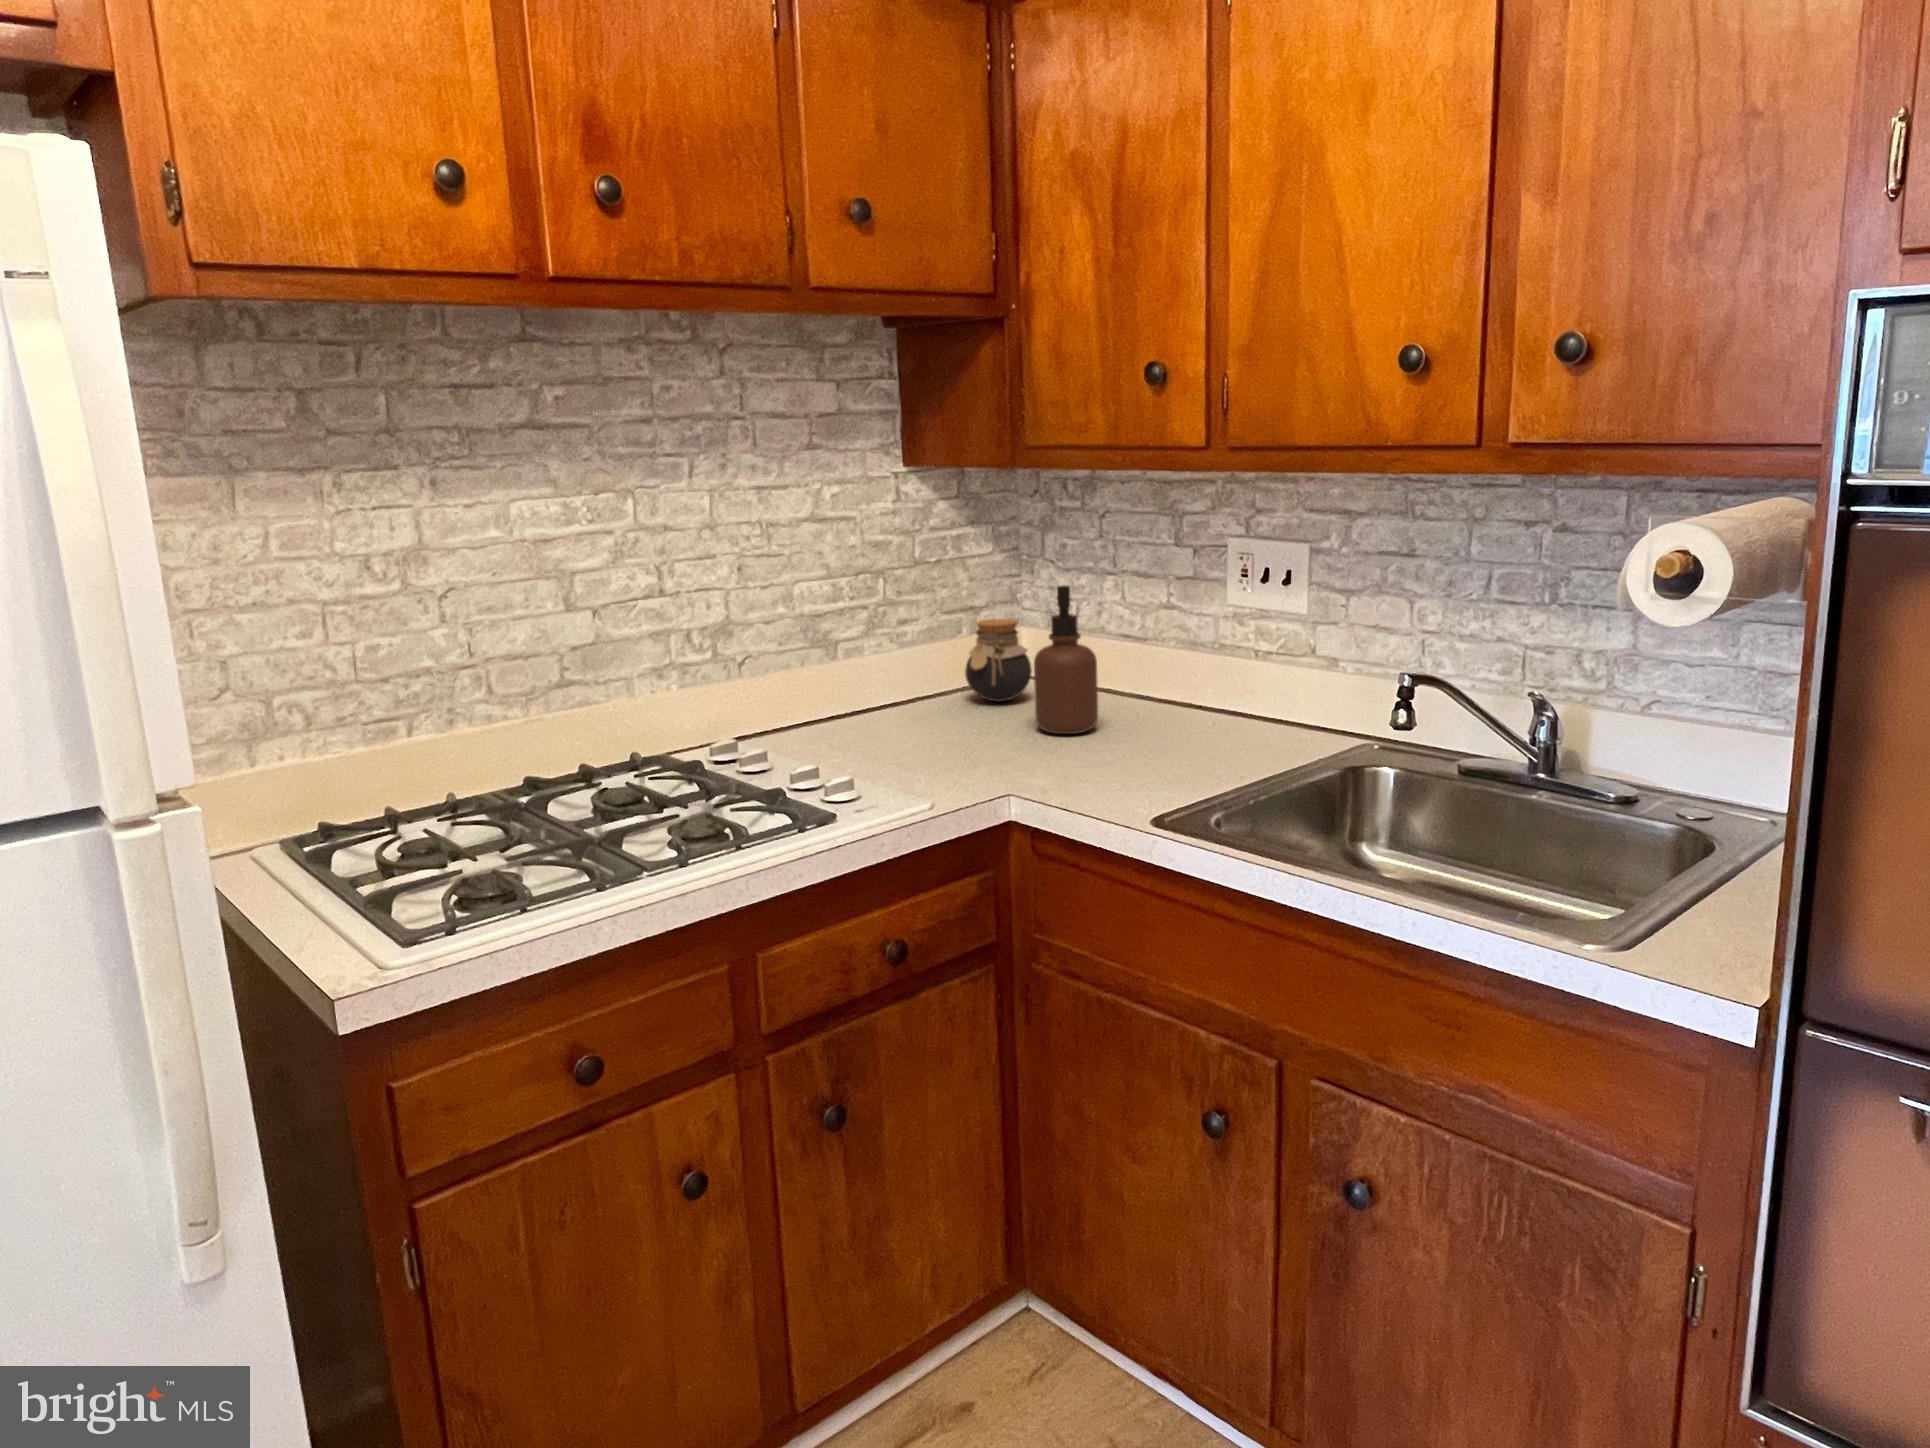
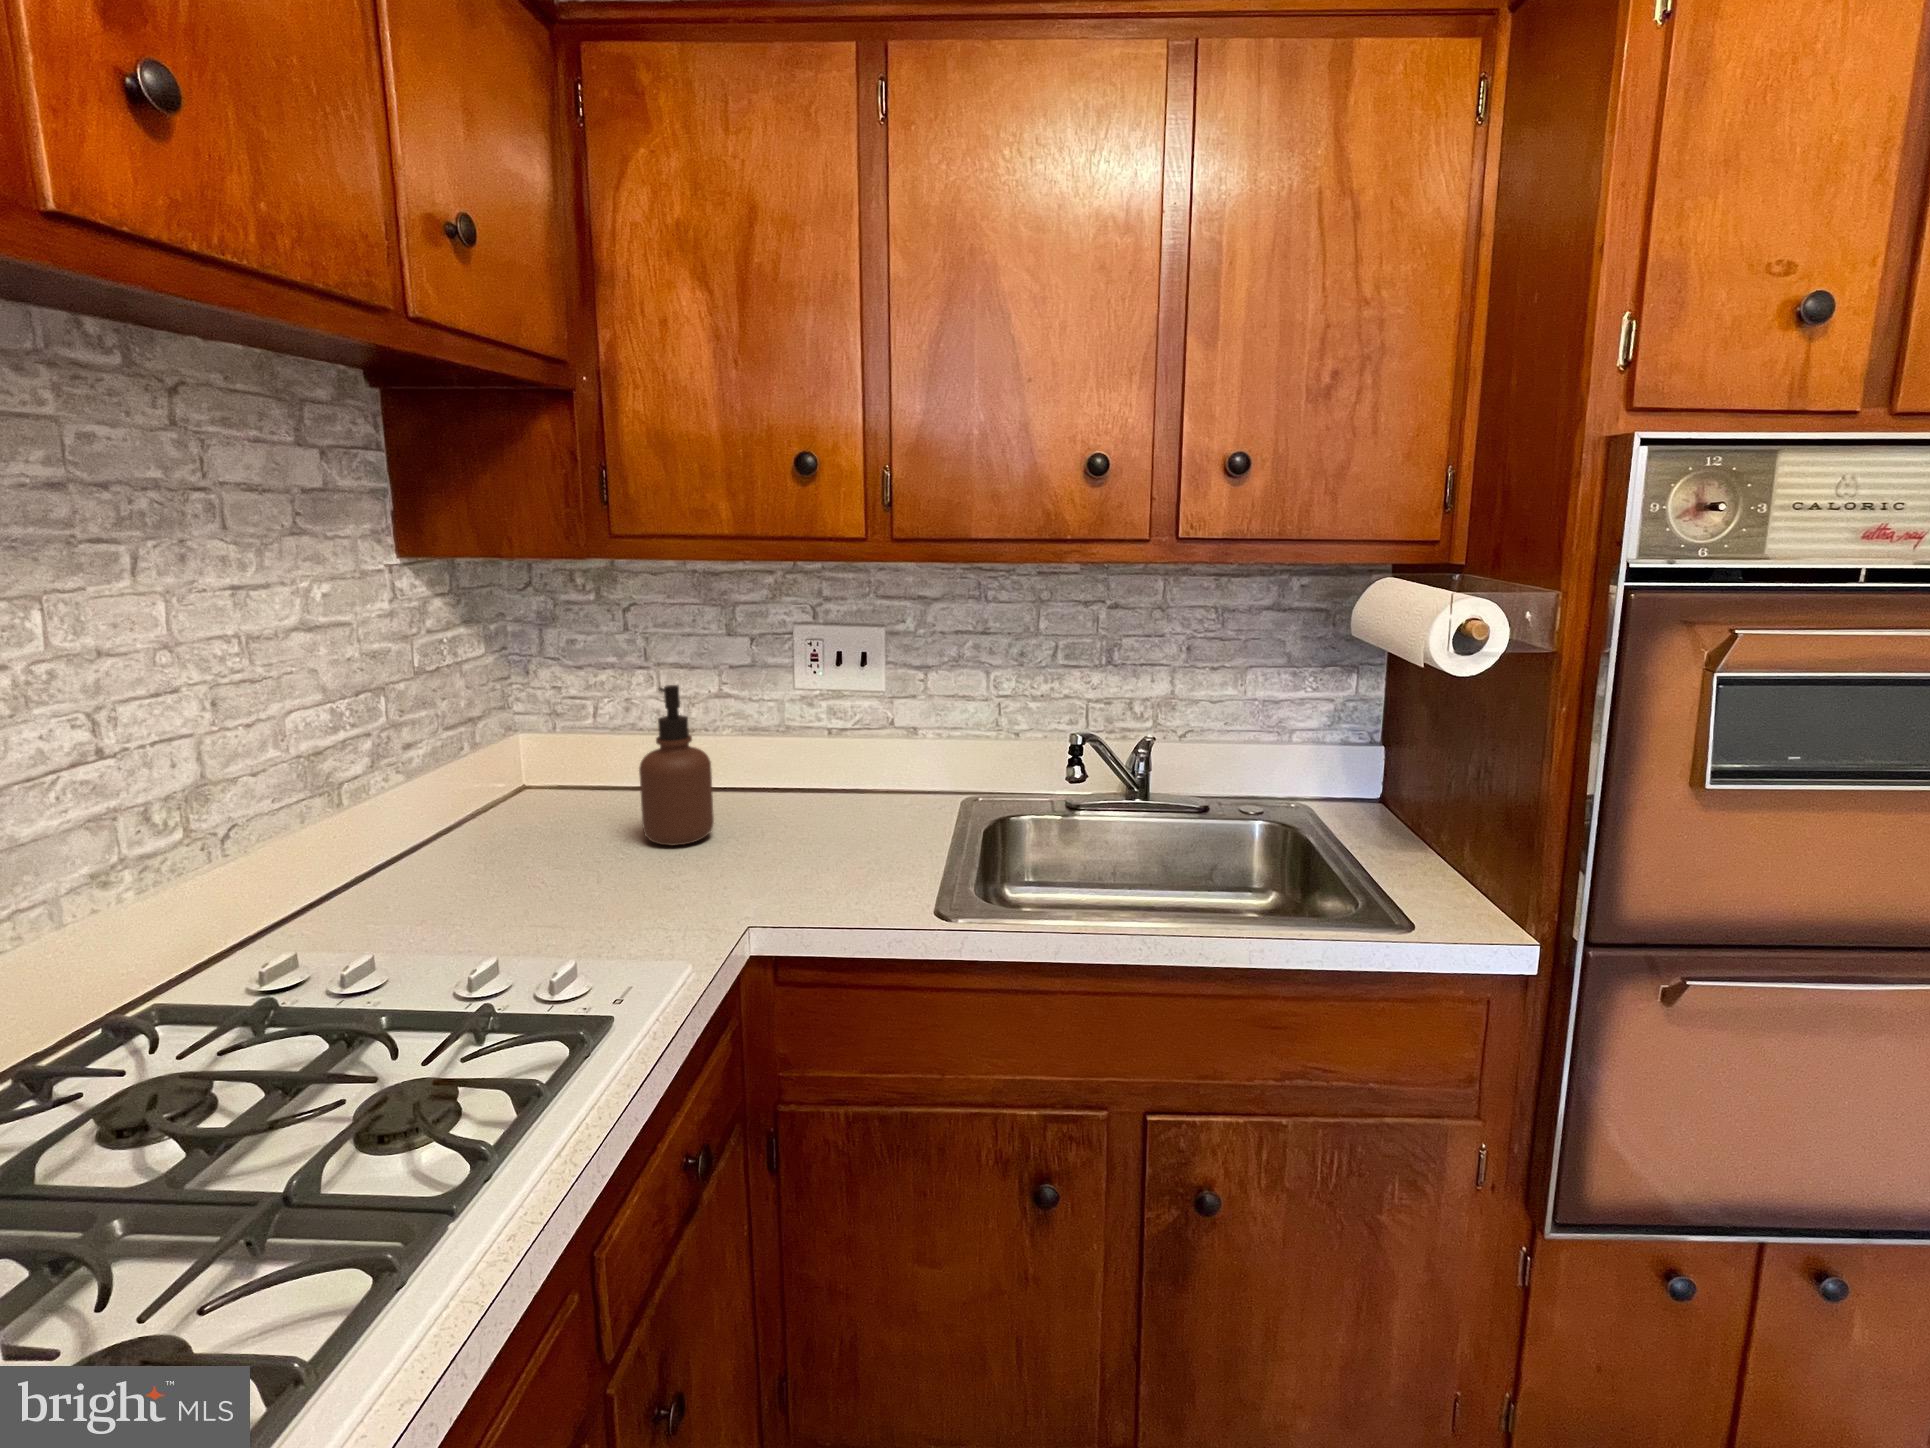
jar: present [965,619,1032,702] -> none [499,728,583,823]

